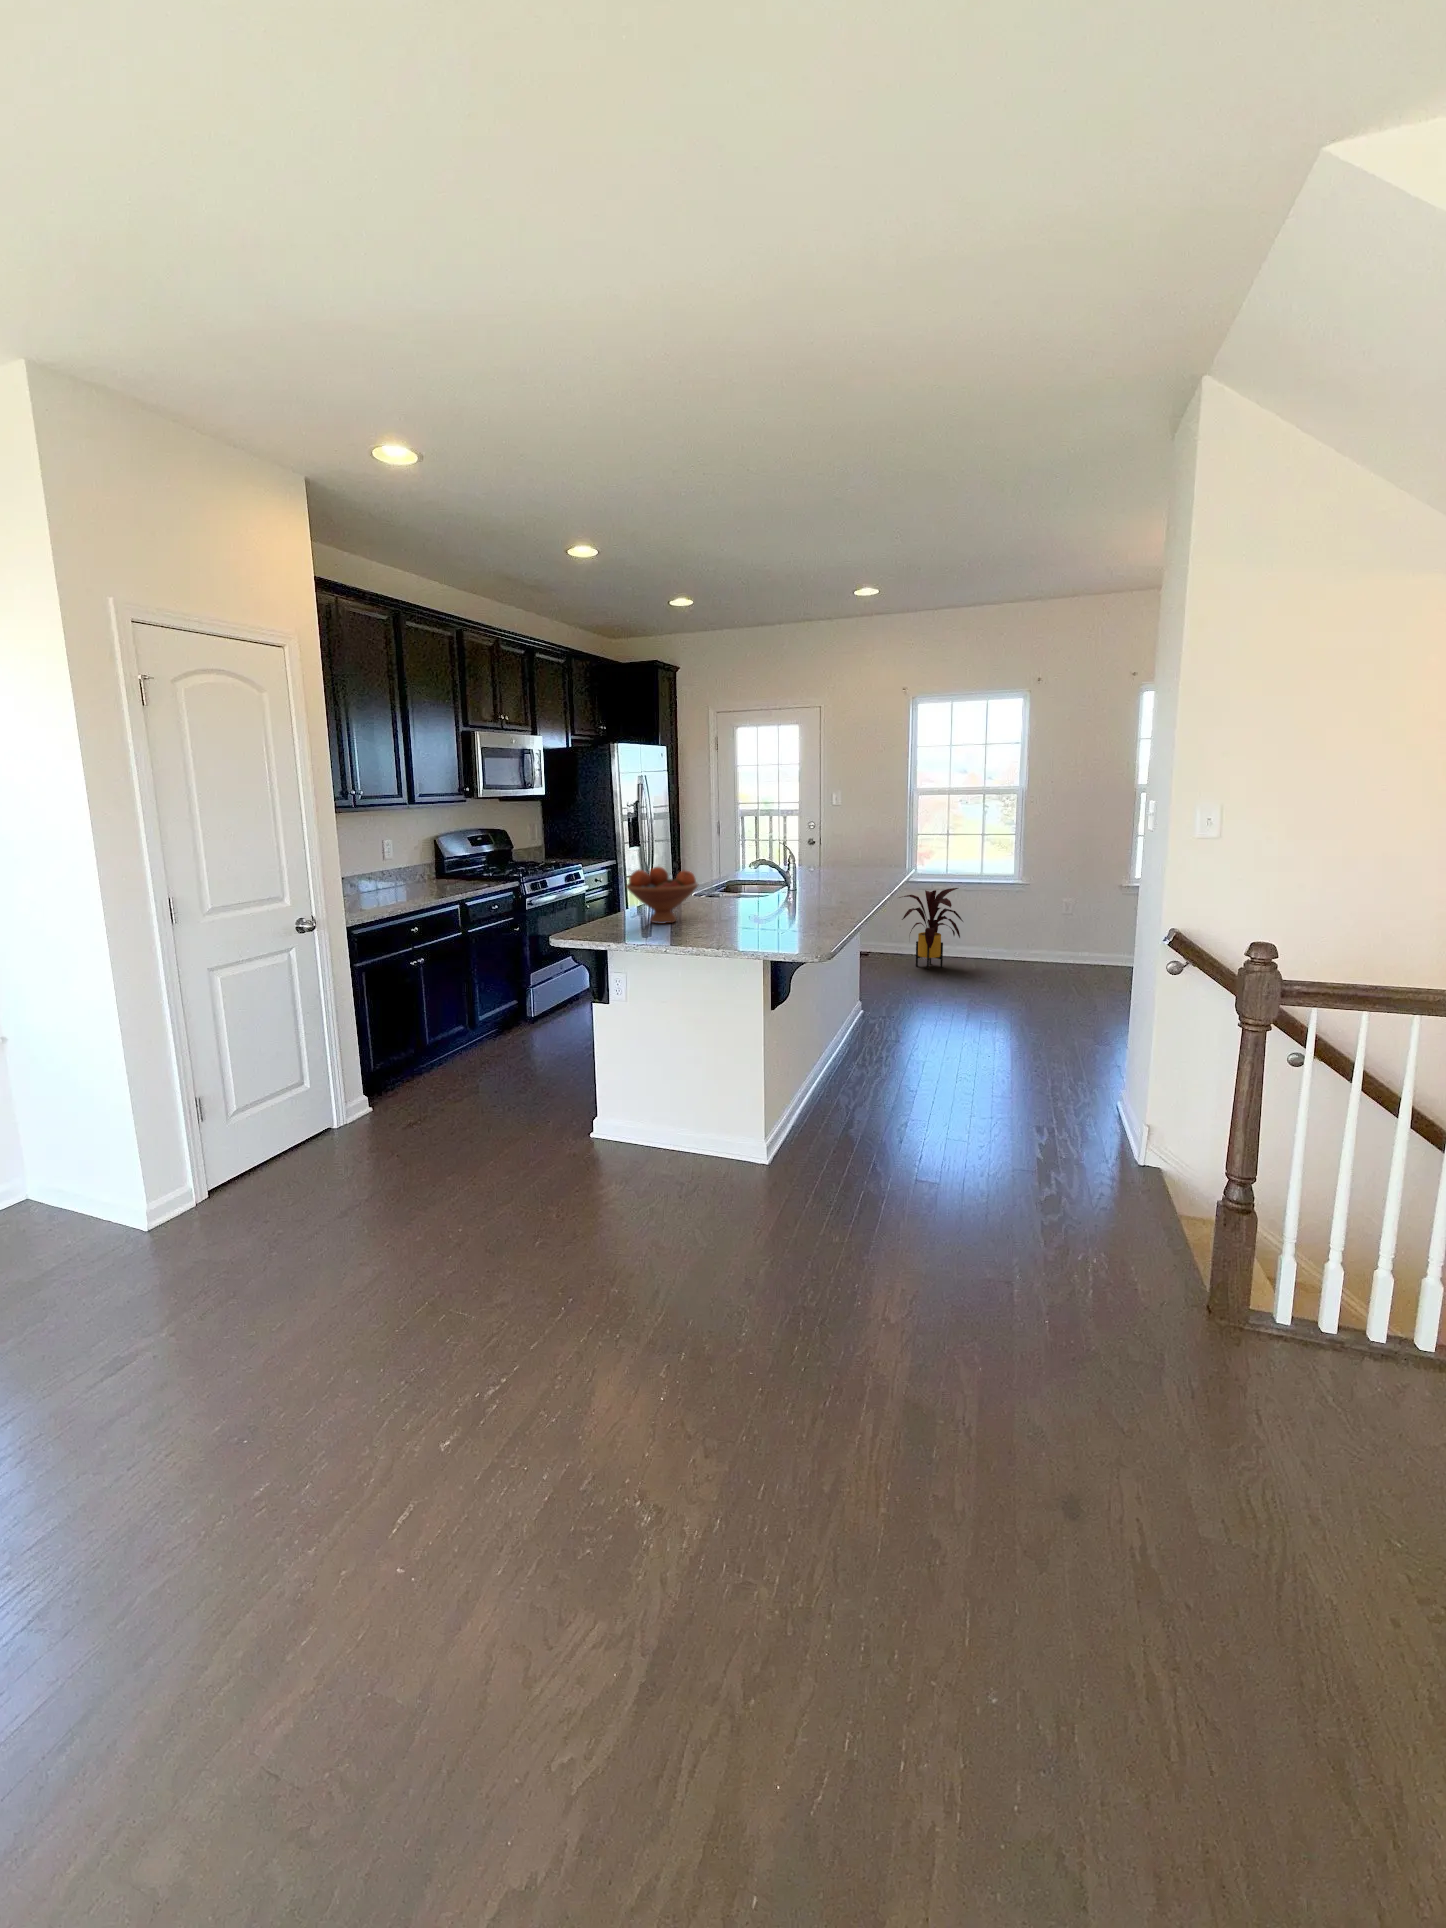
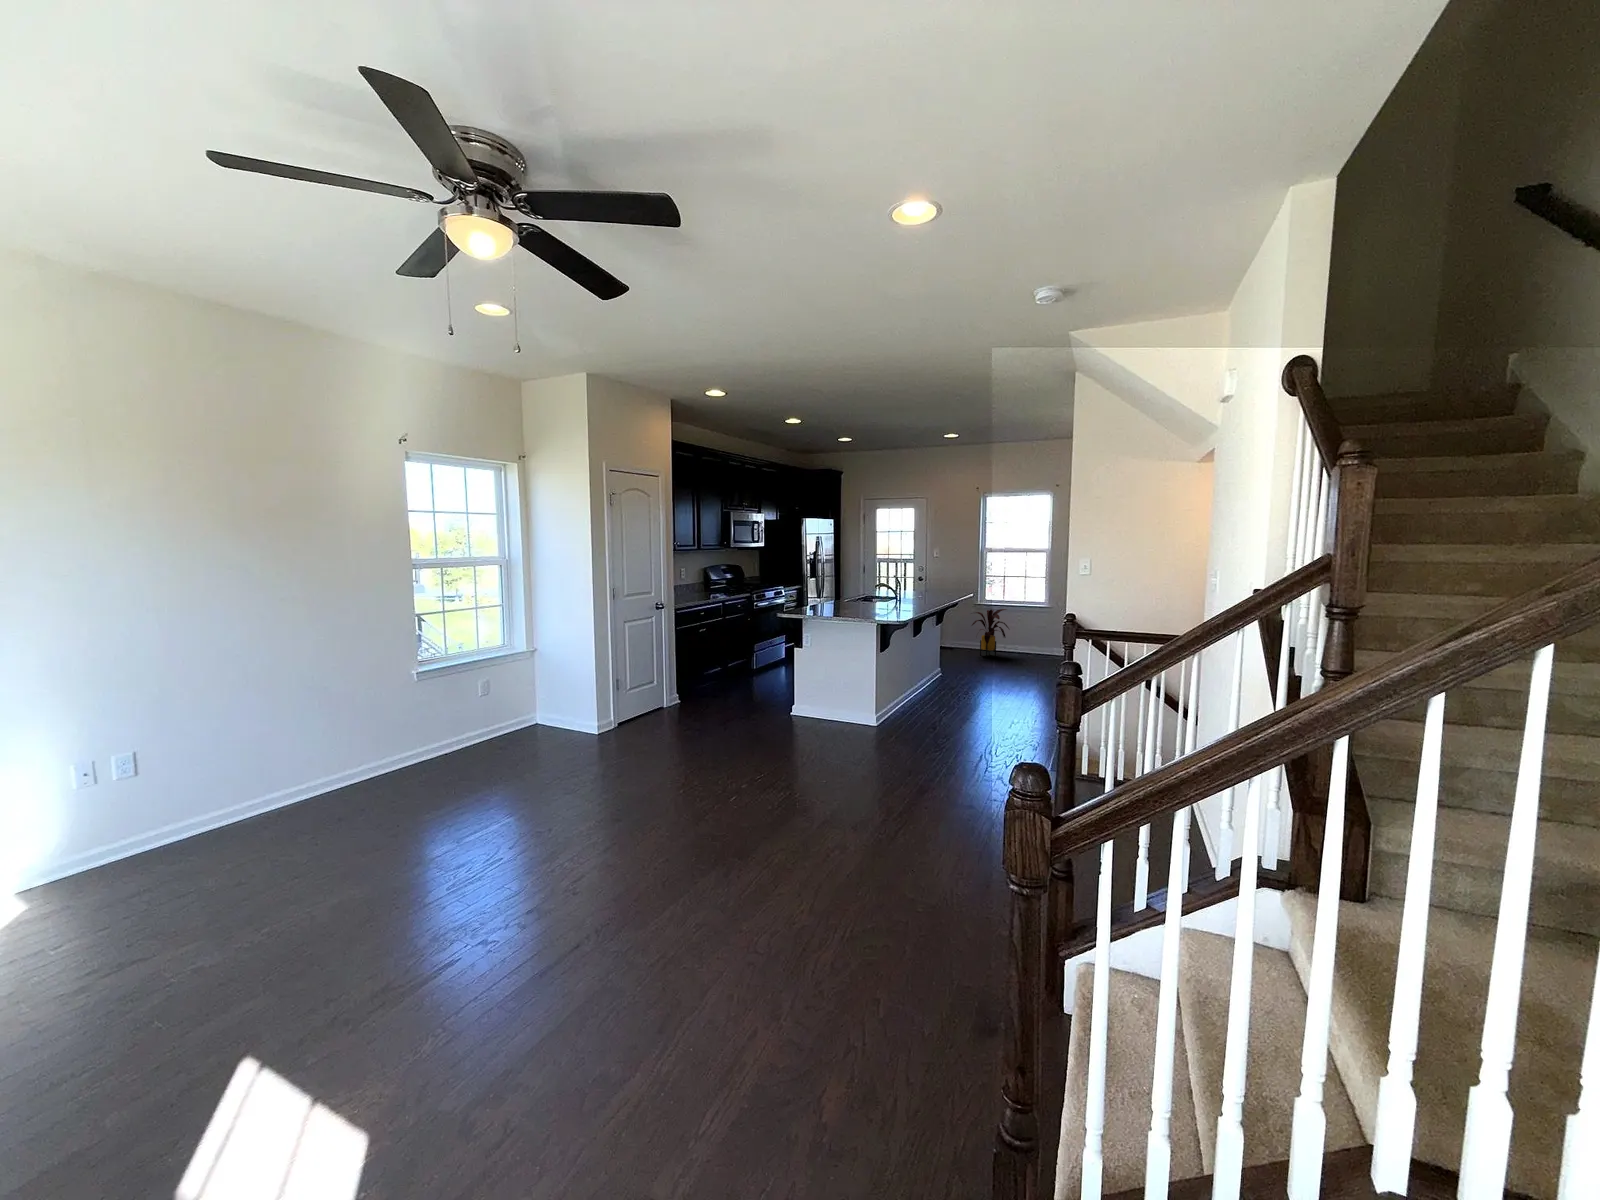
fruit bowl: present [626,867,699,924] -> none [811,585,847,612]

